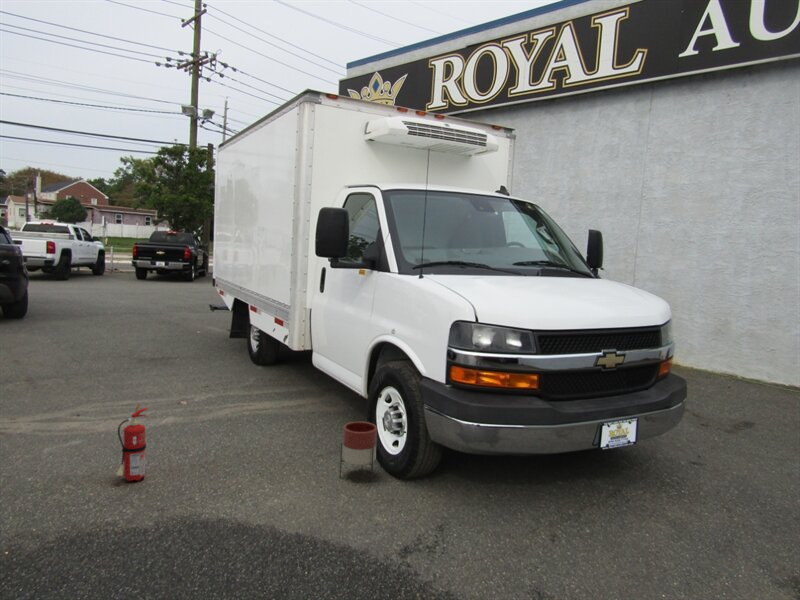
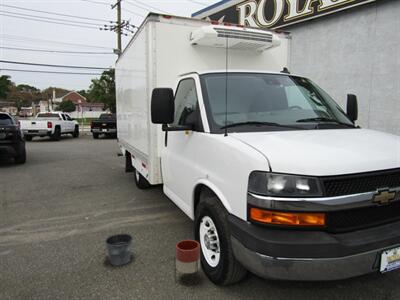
fire extinguisher: present [117,405,147,481] -> none [17,233,41,286]
bucket: none [230,417,275,460] -> present [103,233,133,265]

